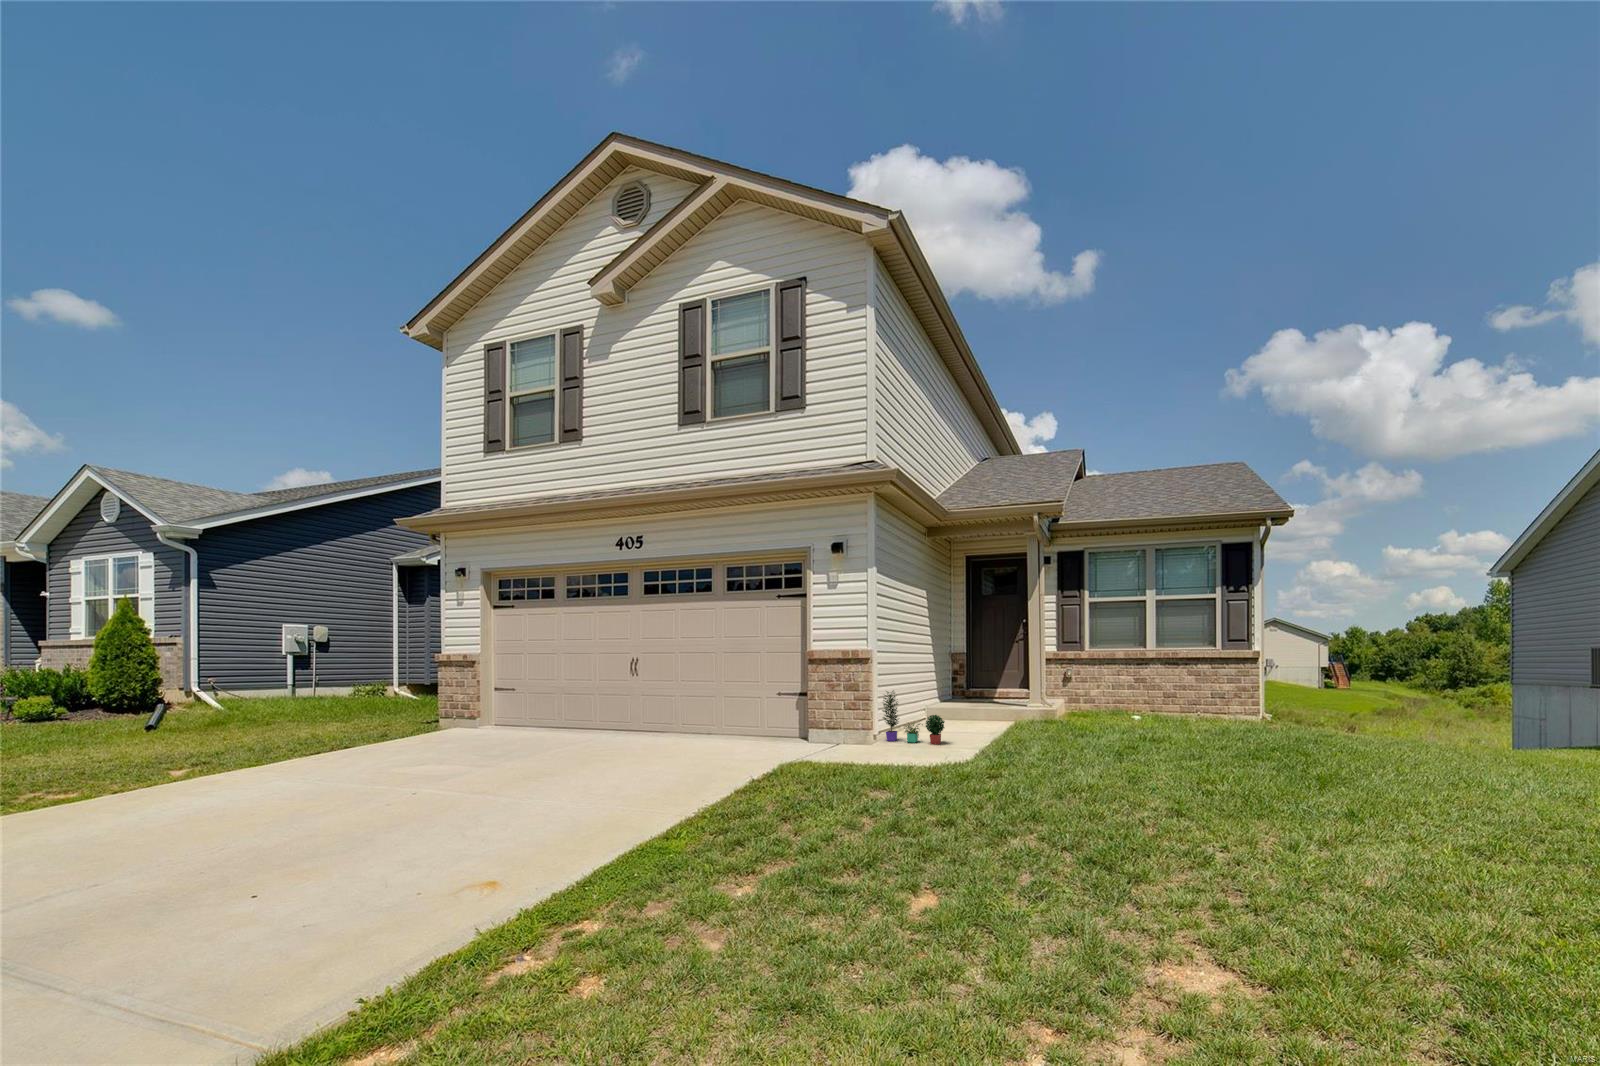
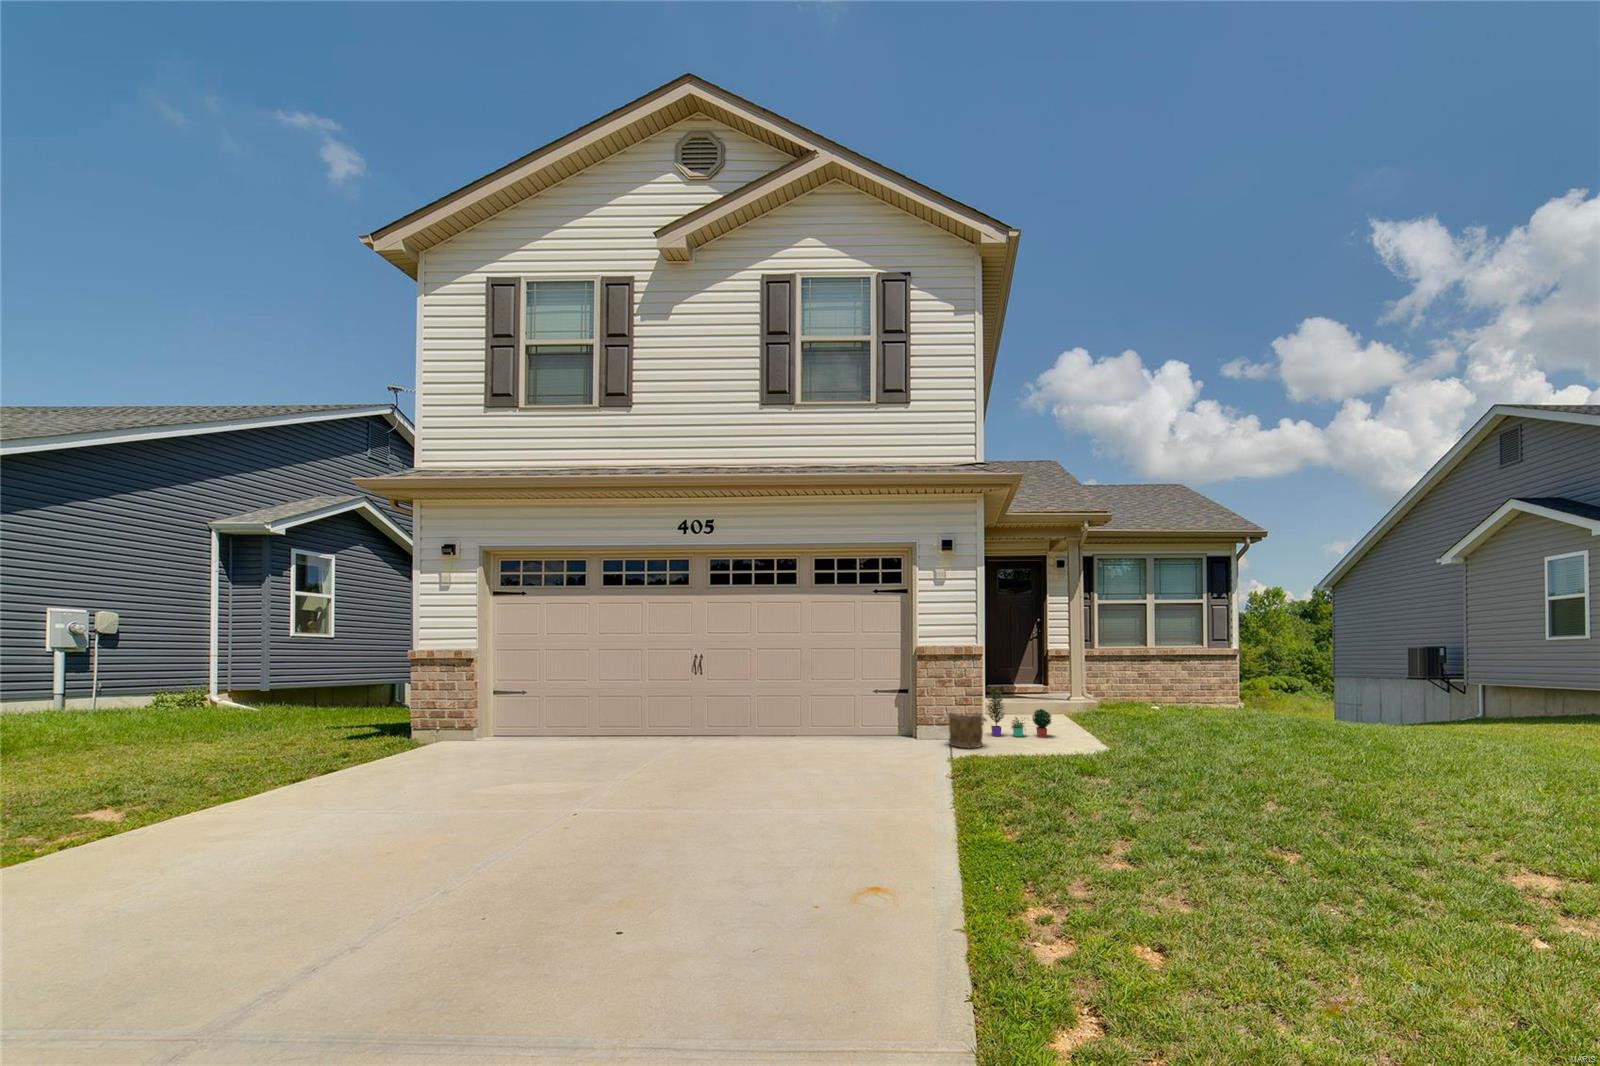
bucket: none [821,711,858,751] -> present [948,712,986,748]

